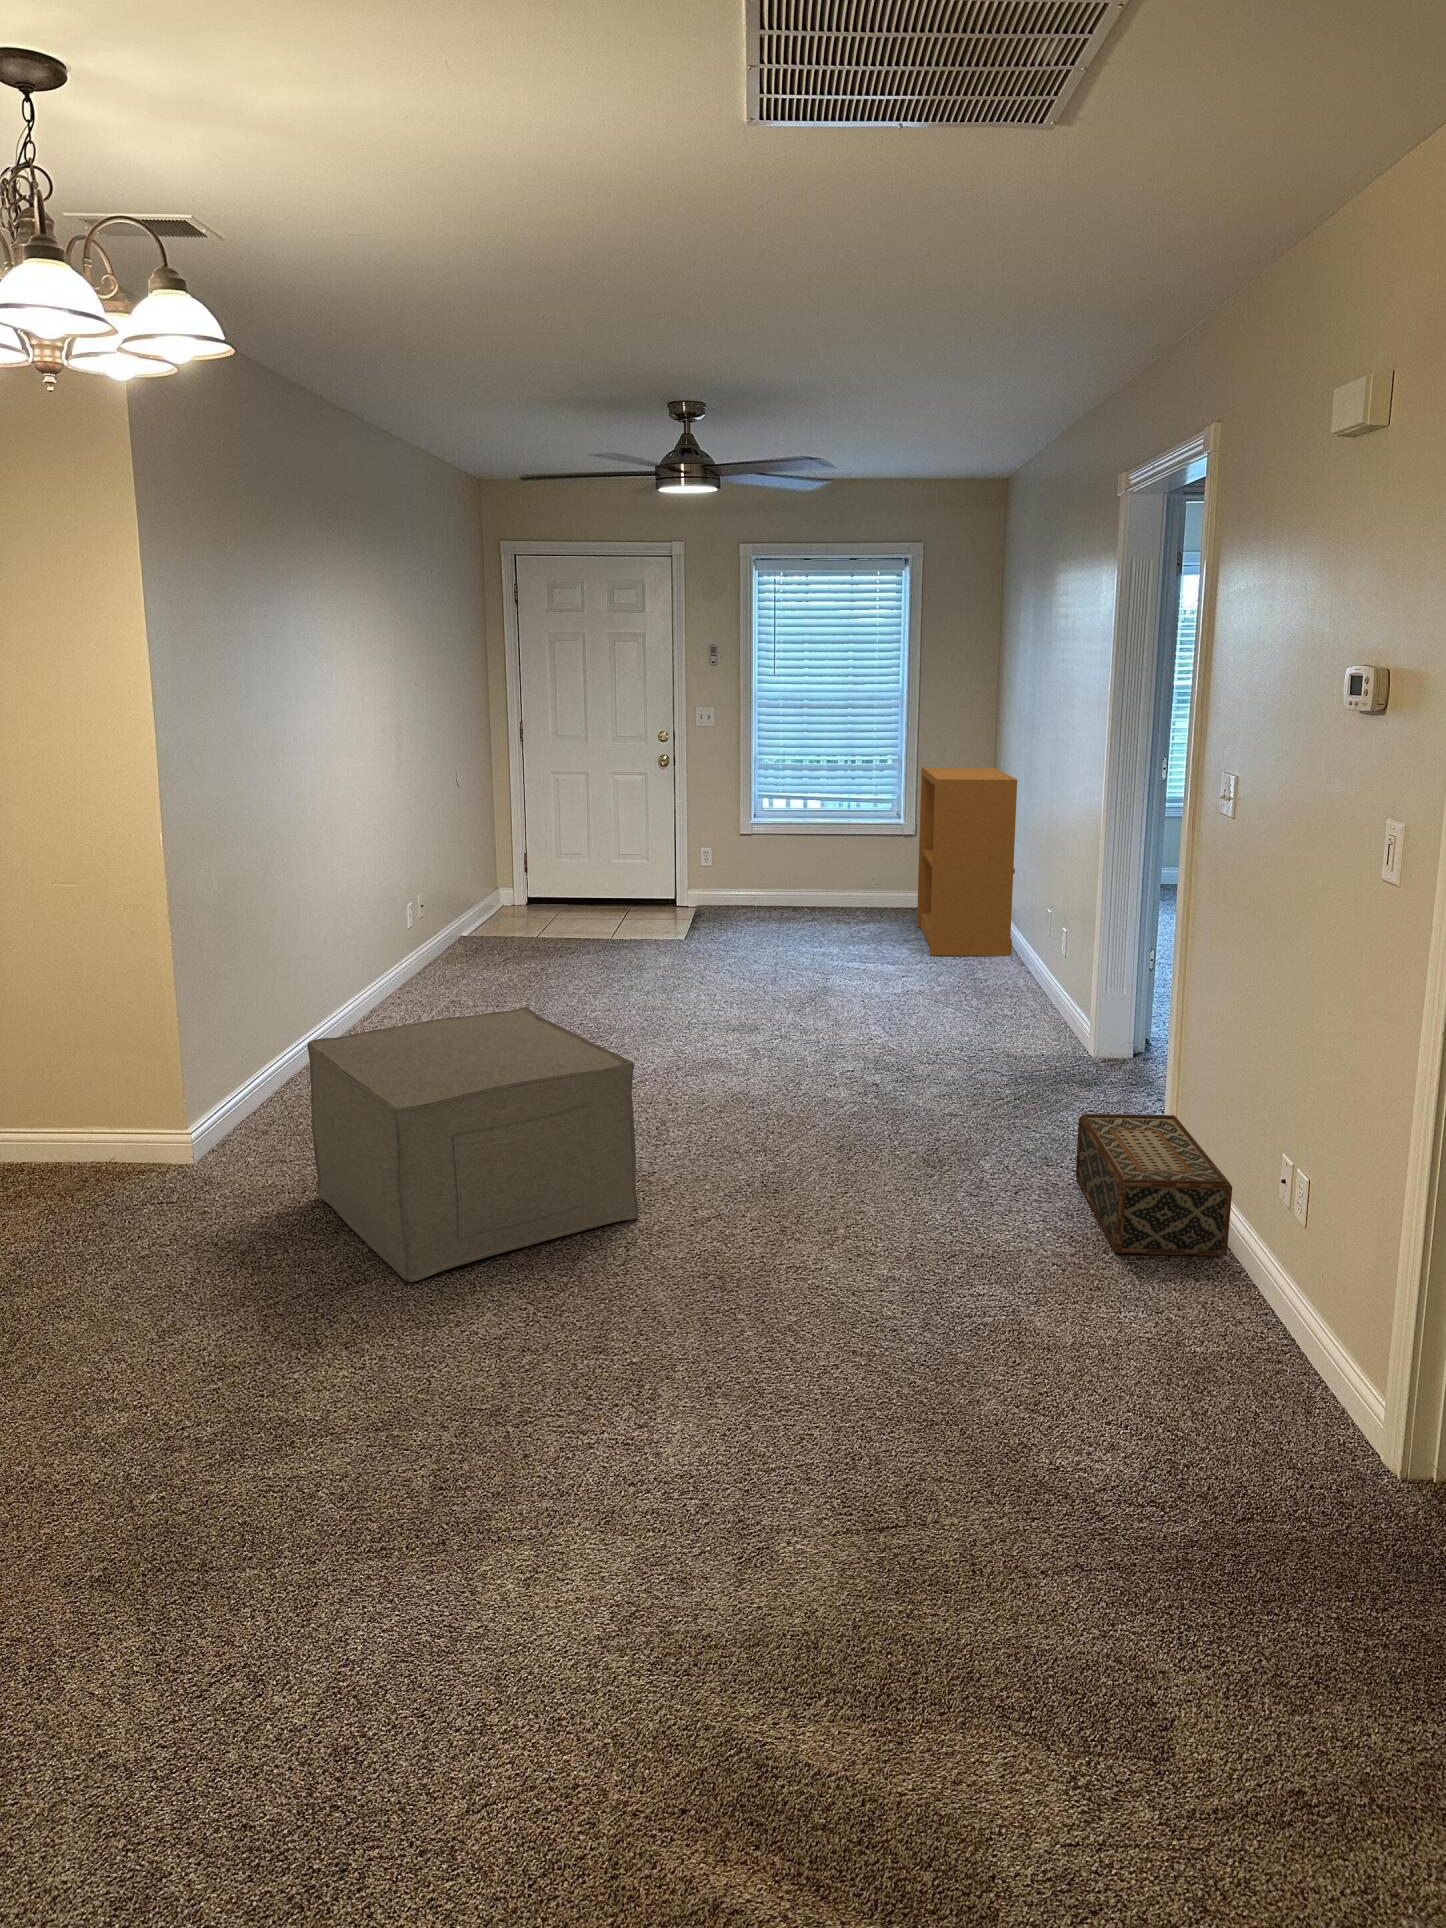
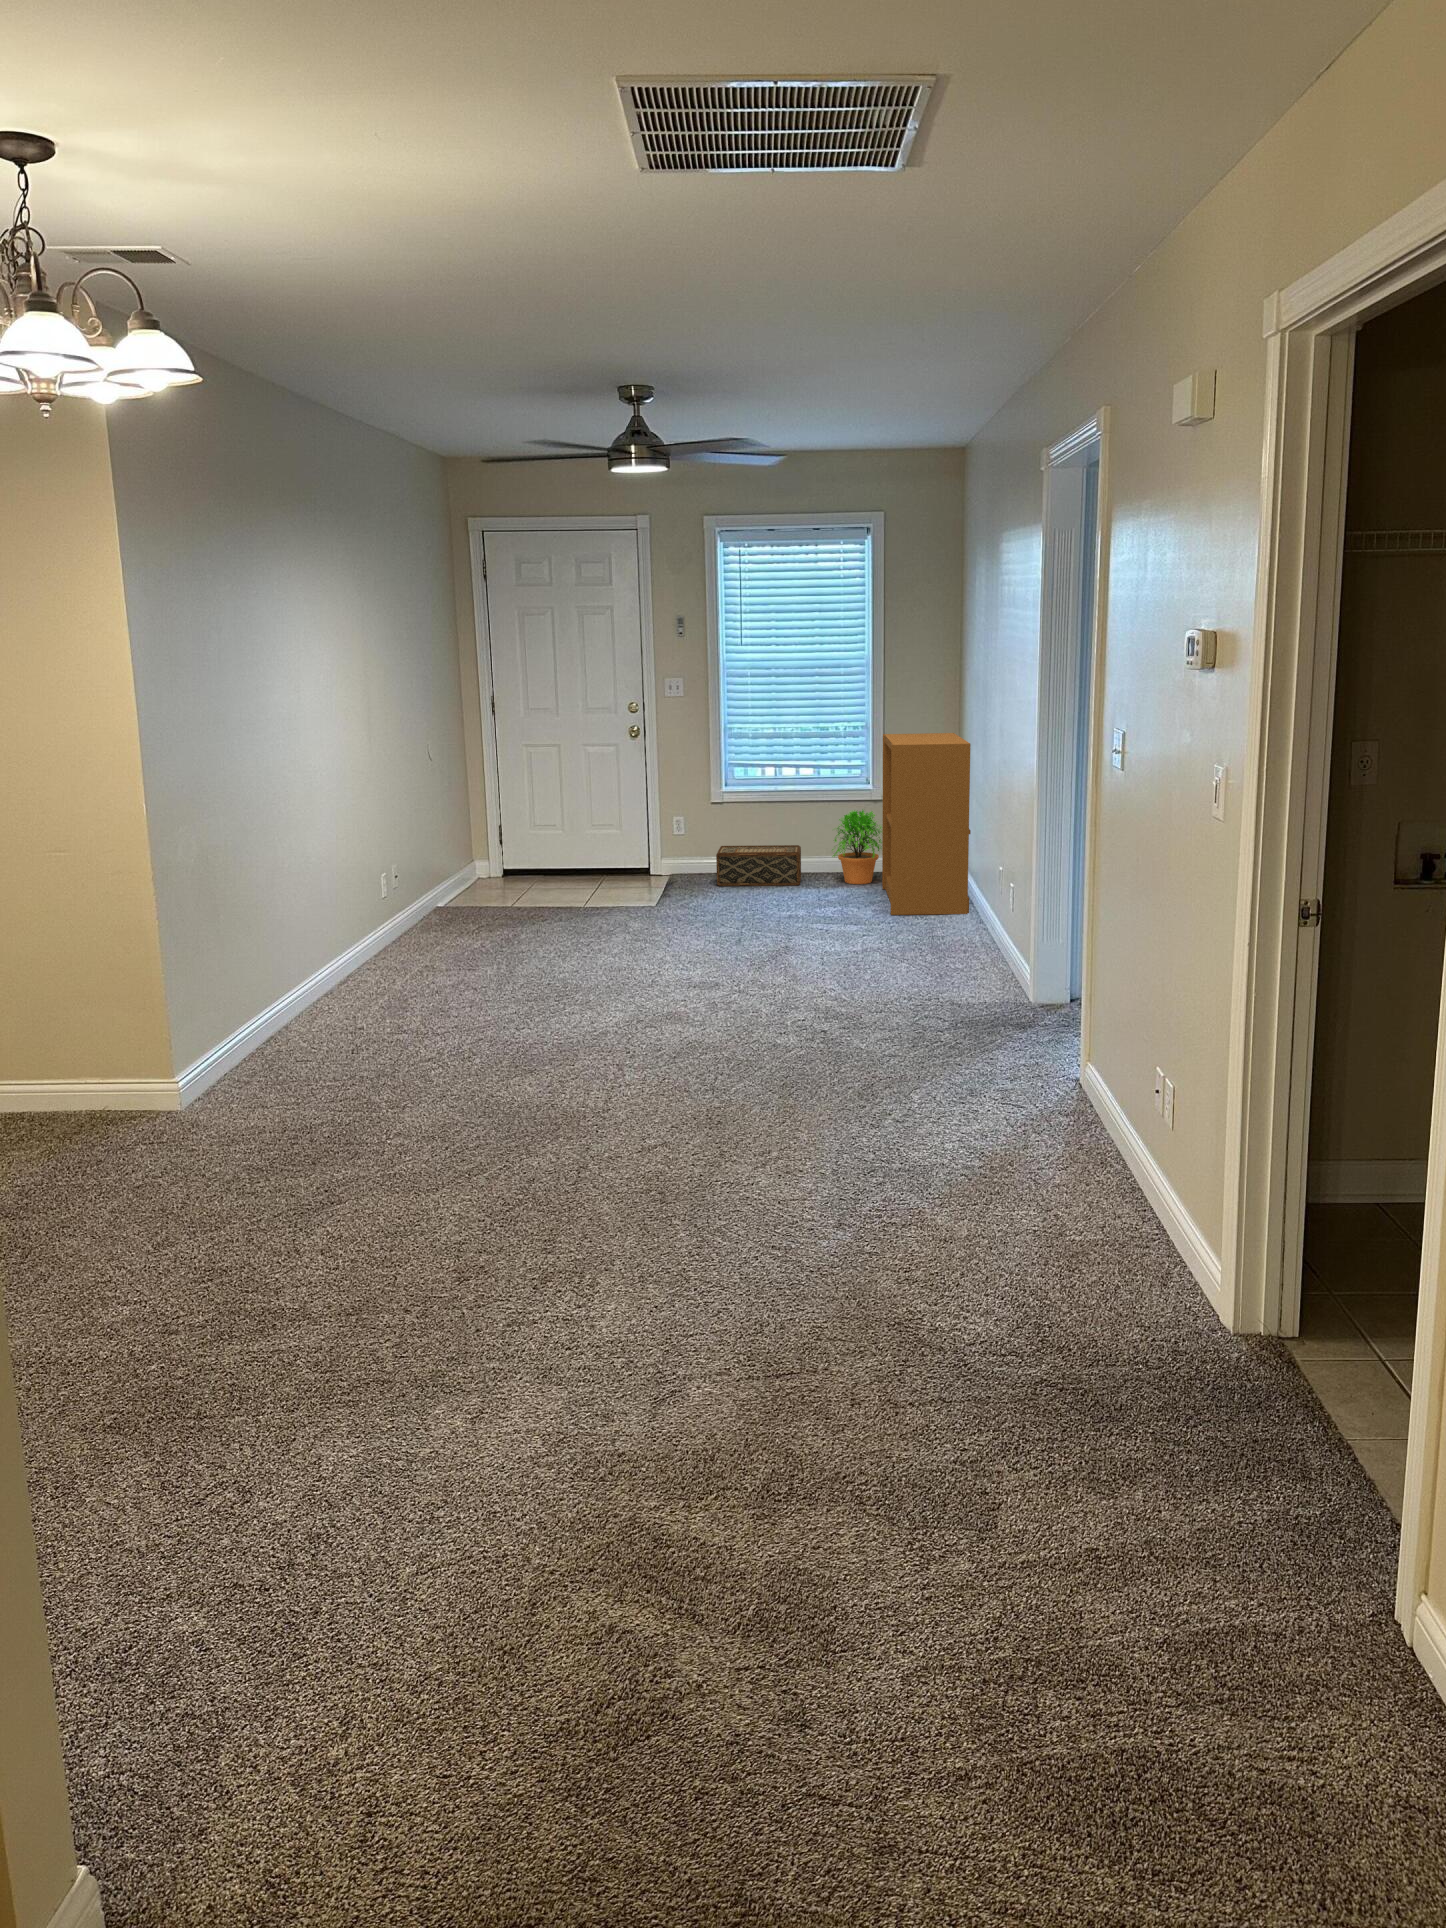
potted plant: none [862,843,921,921] -> present [832,810,882,884]
ottoman: present [307,1007,639,1282] -> none [288,959,592,1200]
woven basket: present [1076,1114,1232,1256] -> present [716,845,801,886]

